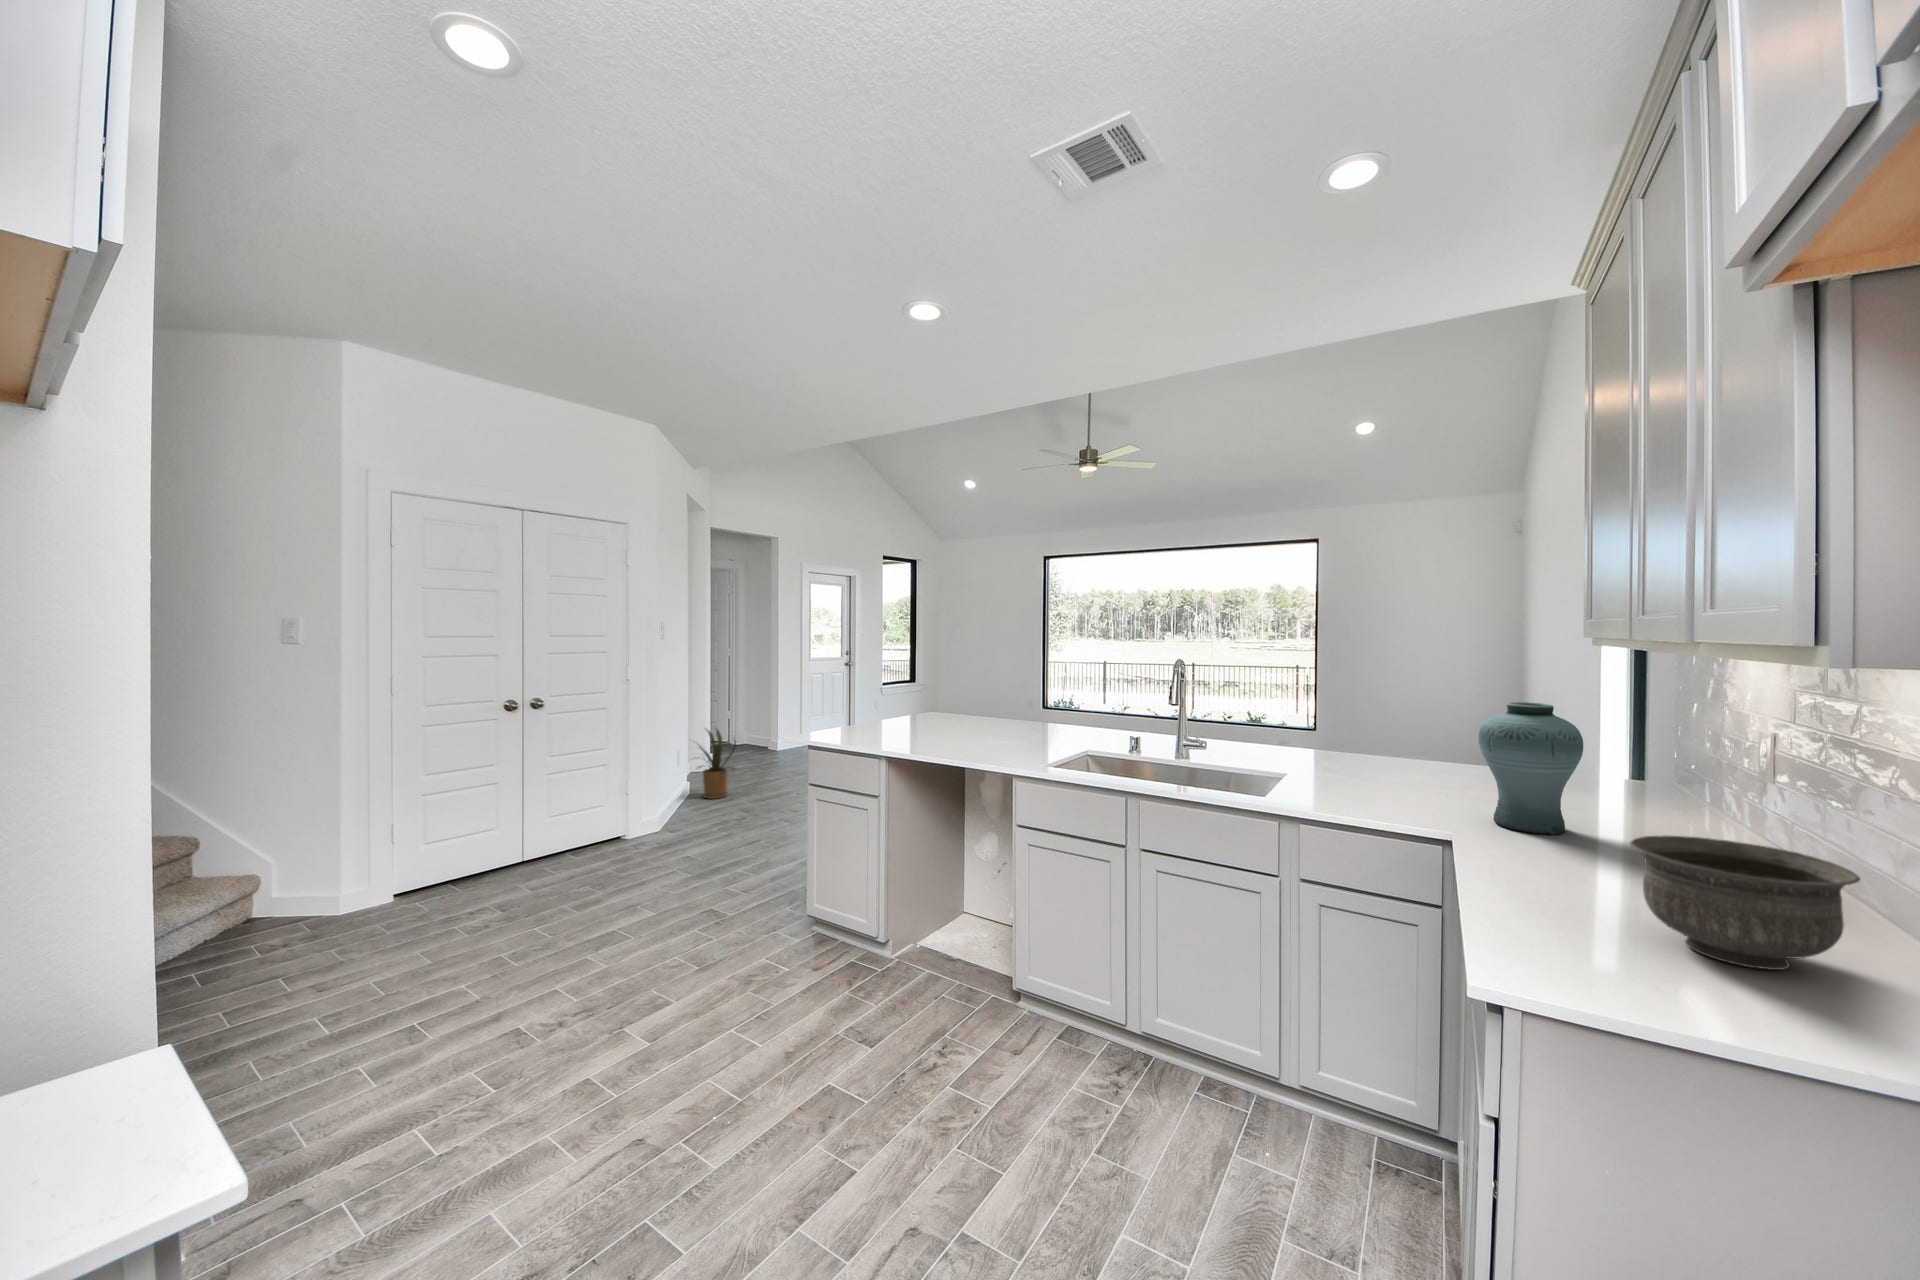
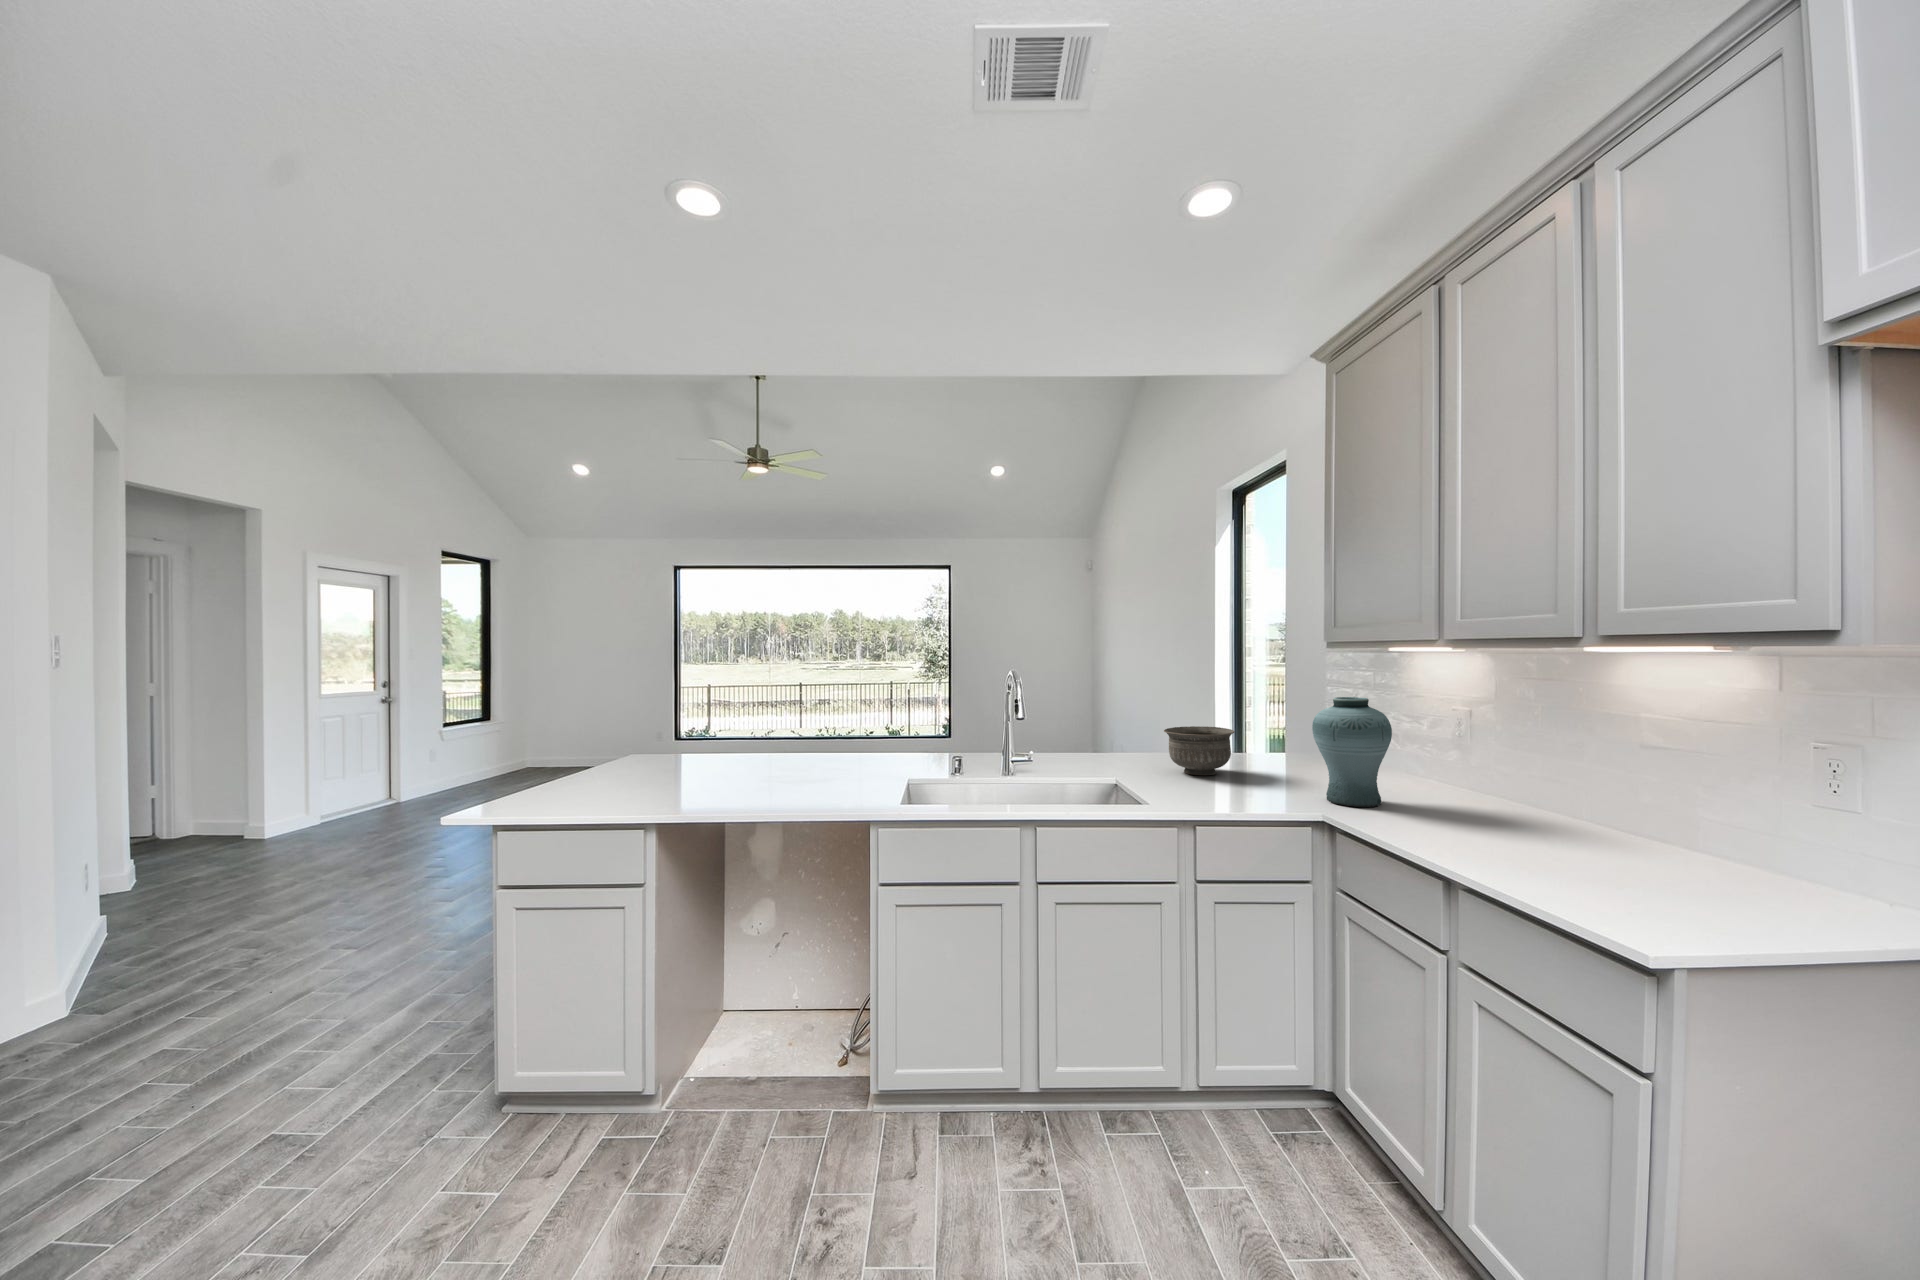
house plant: present [695,729,736,799] -> none [103,818,224,940]
bowl: present [1630,835,1860,970] -> present [1164,726,1235,775]

